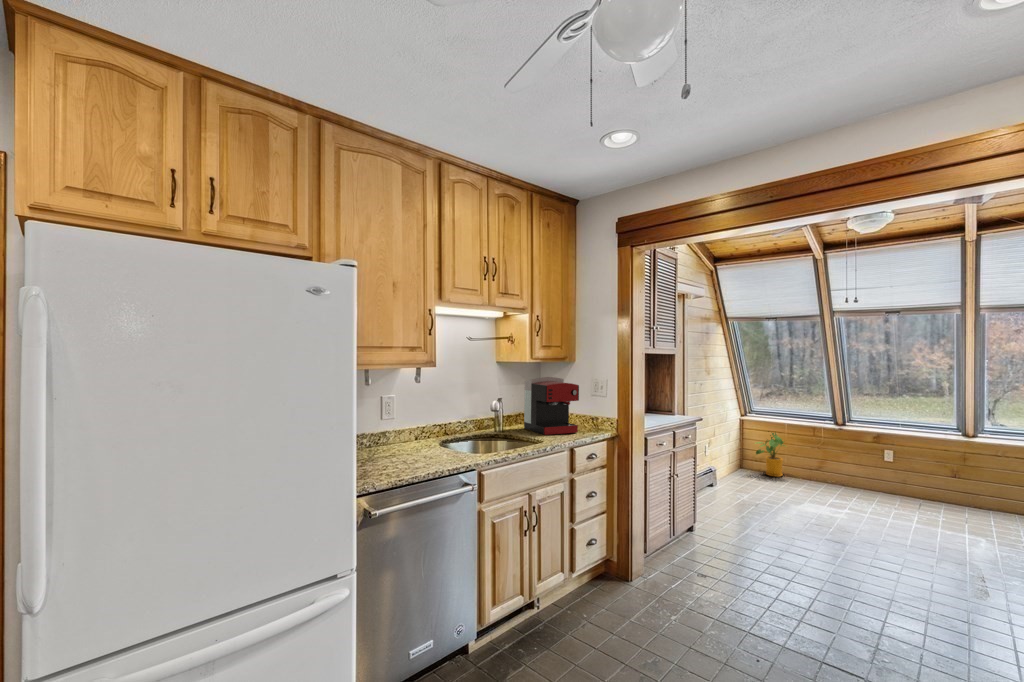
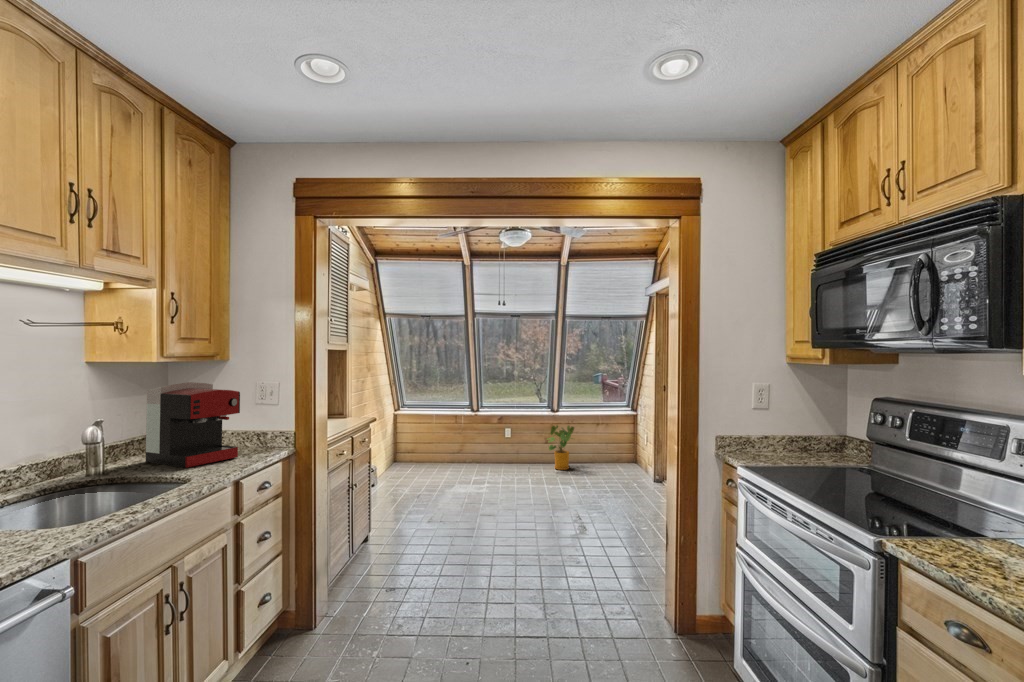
house plant: present [756,432,784,477] -> present [548,425,574,470]

